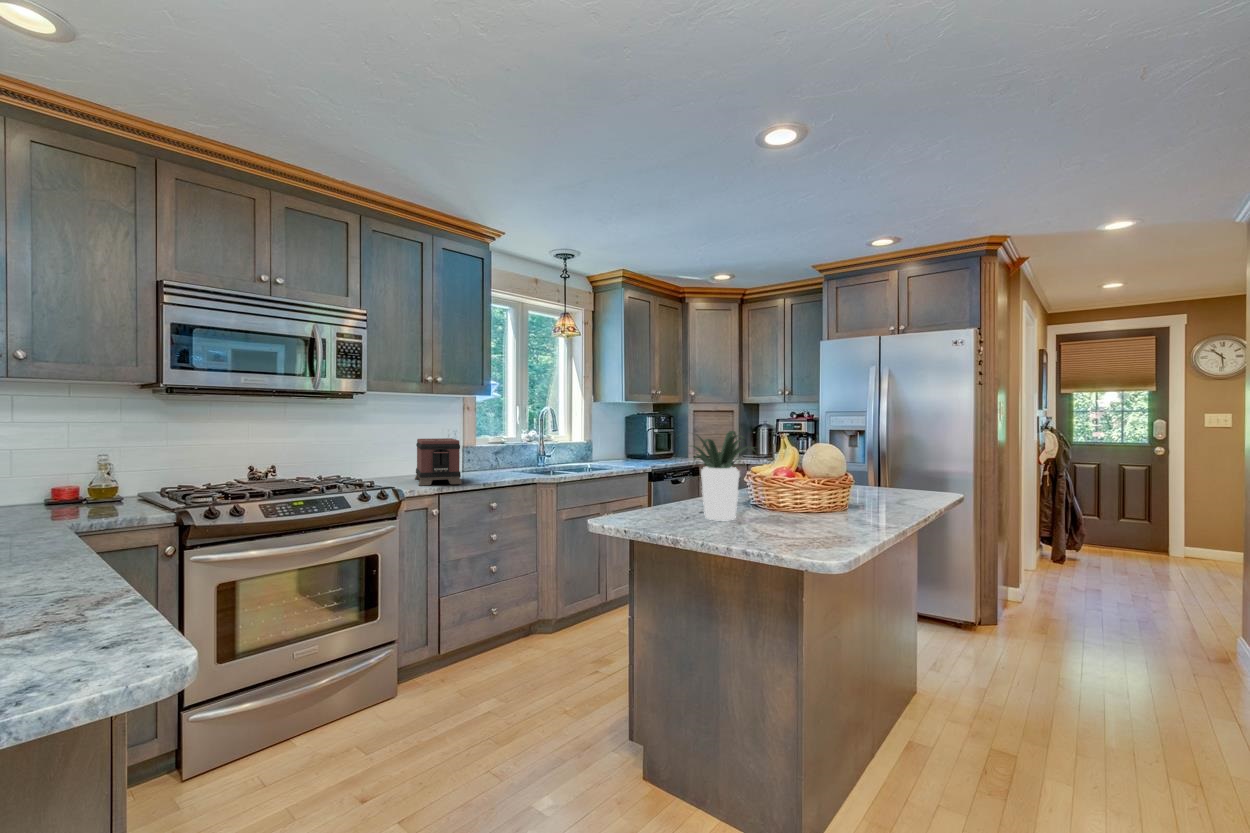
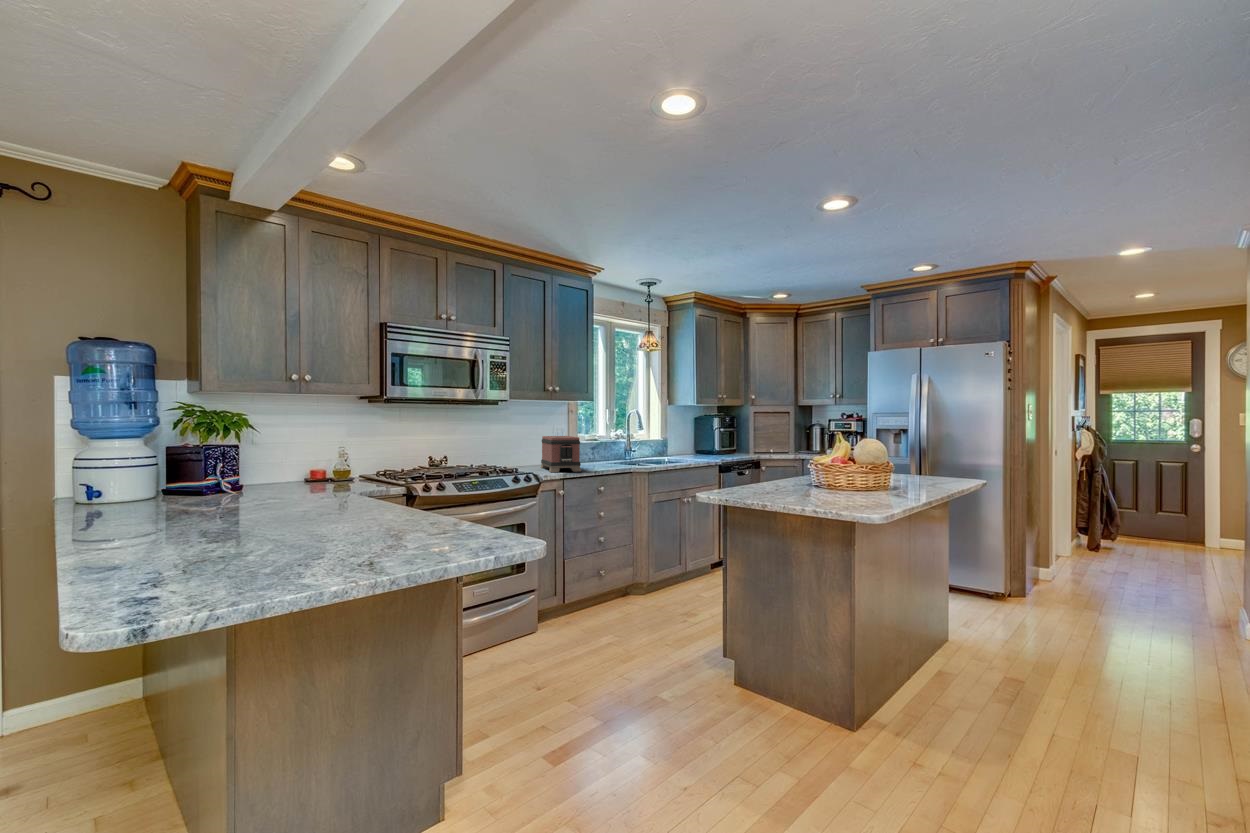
potted plant: present [681,431,758,520] -> none [755,430,832,494]

